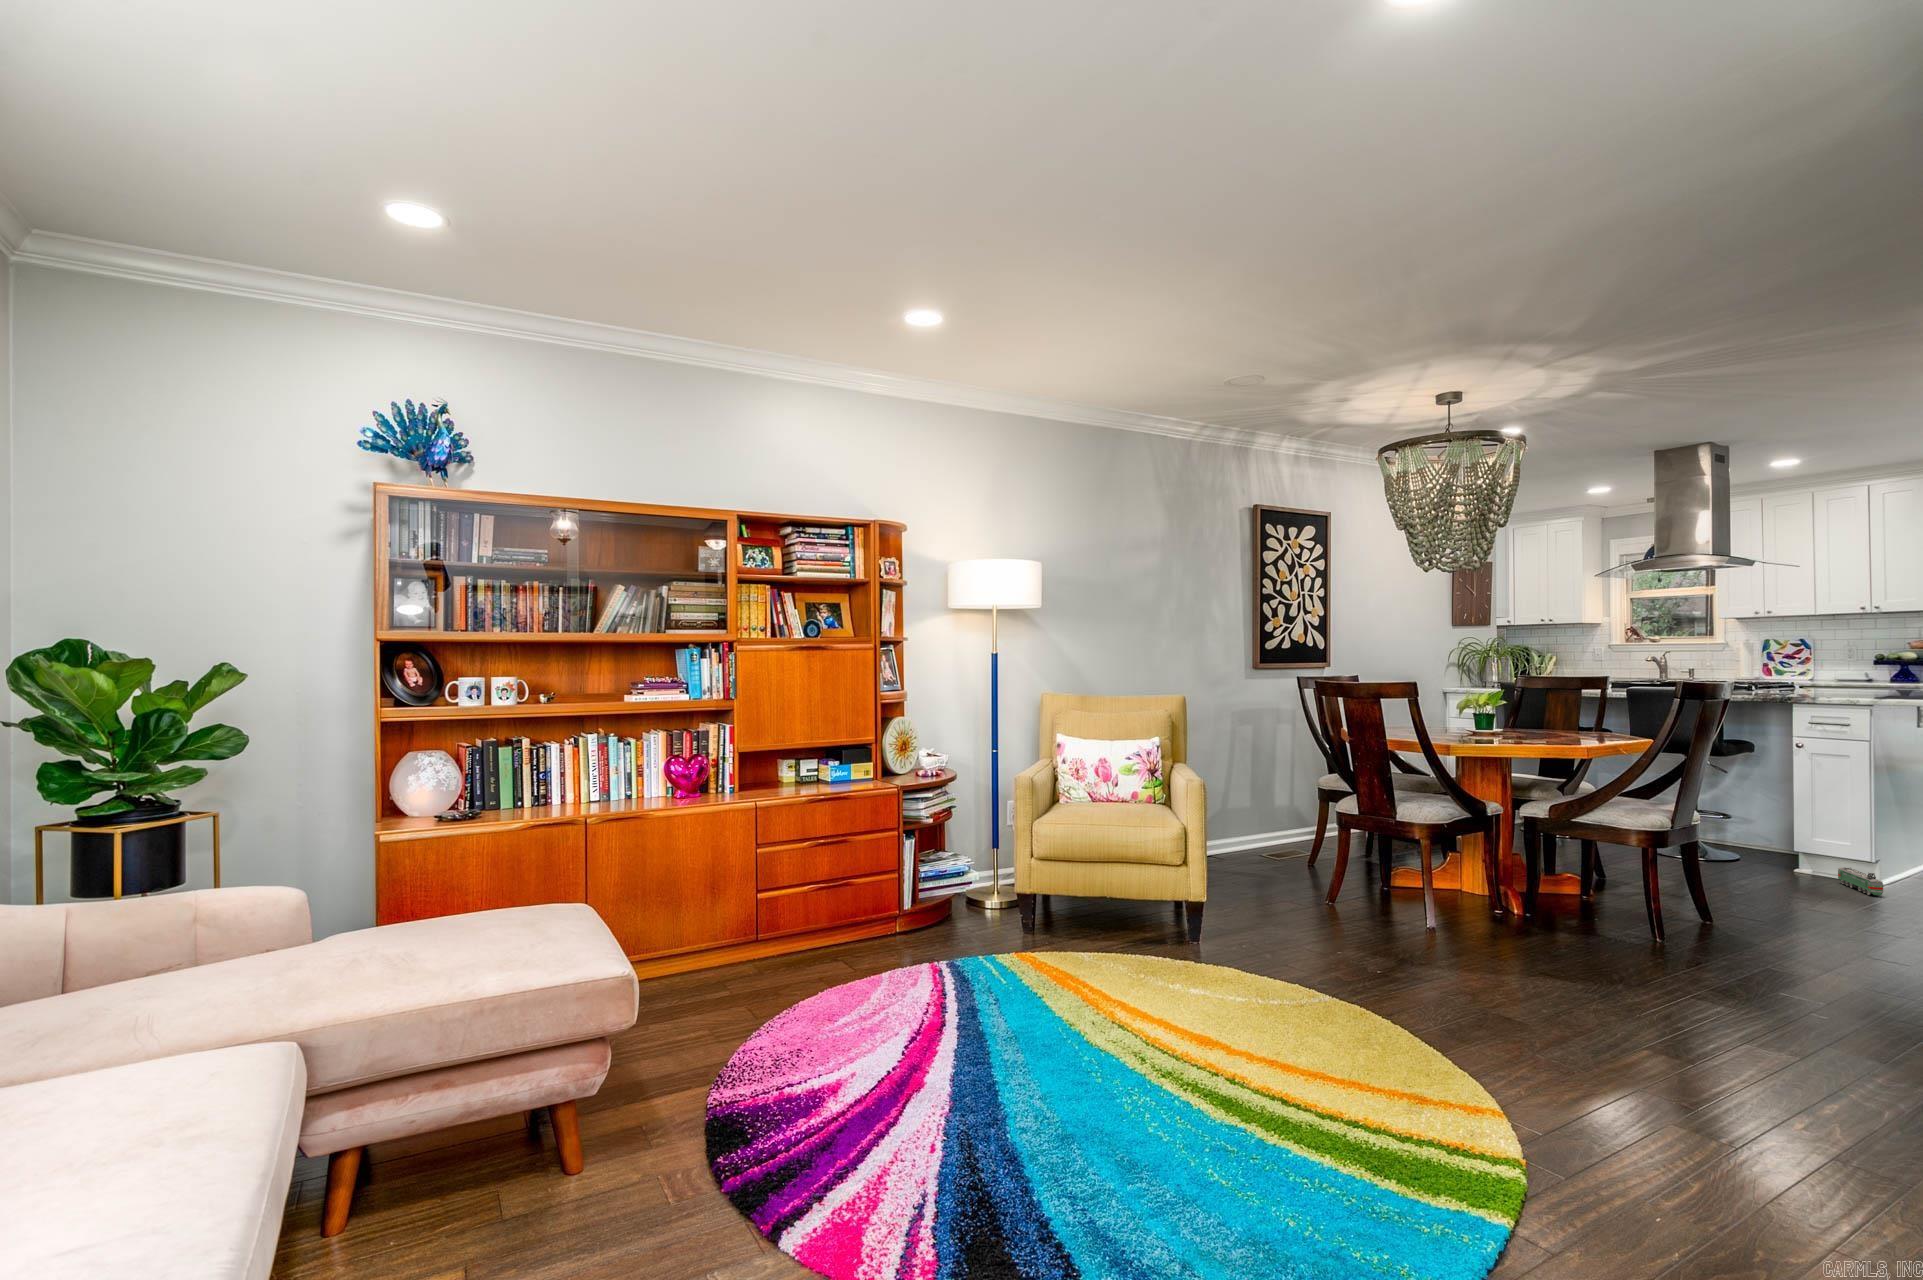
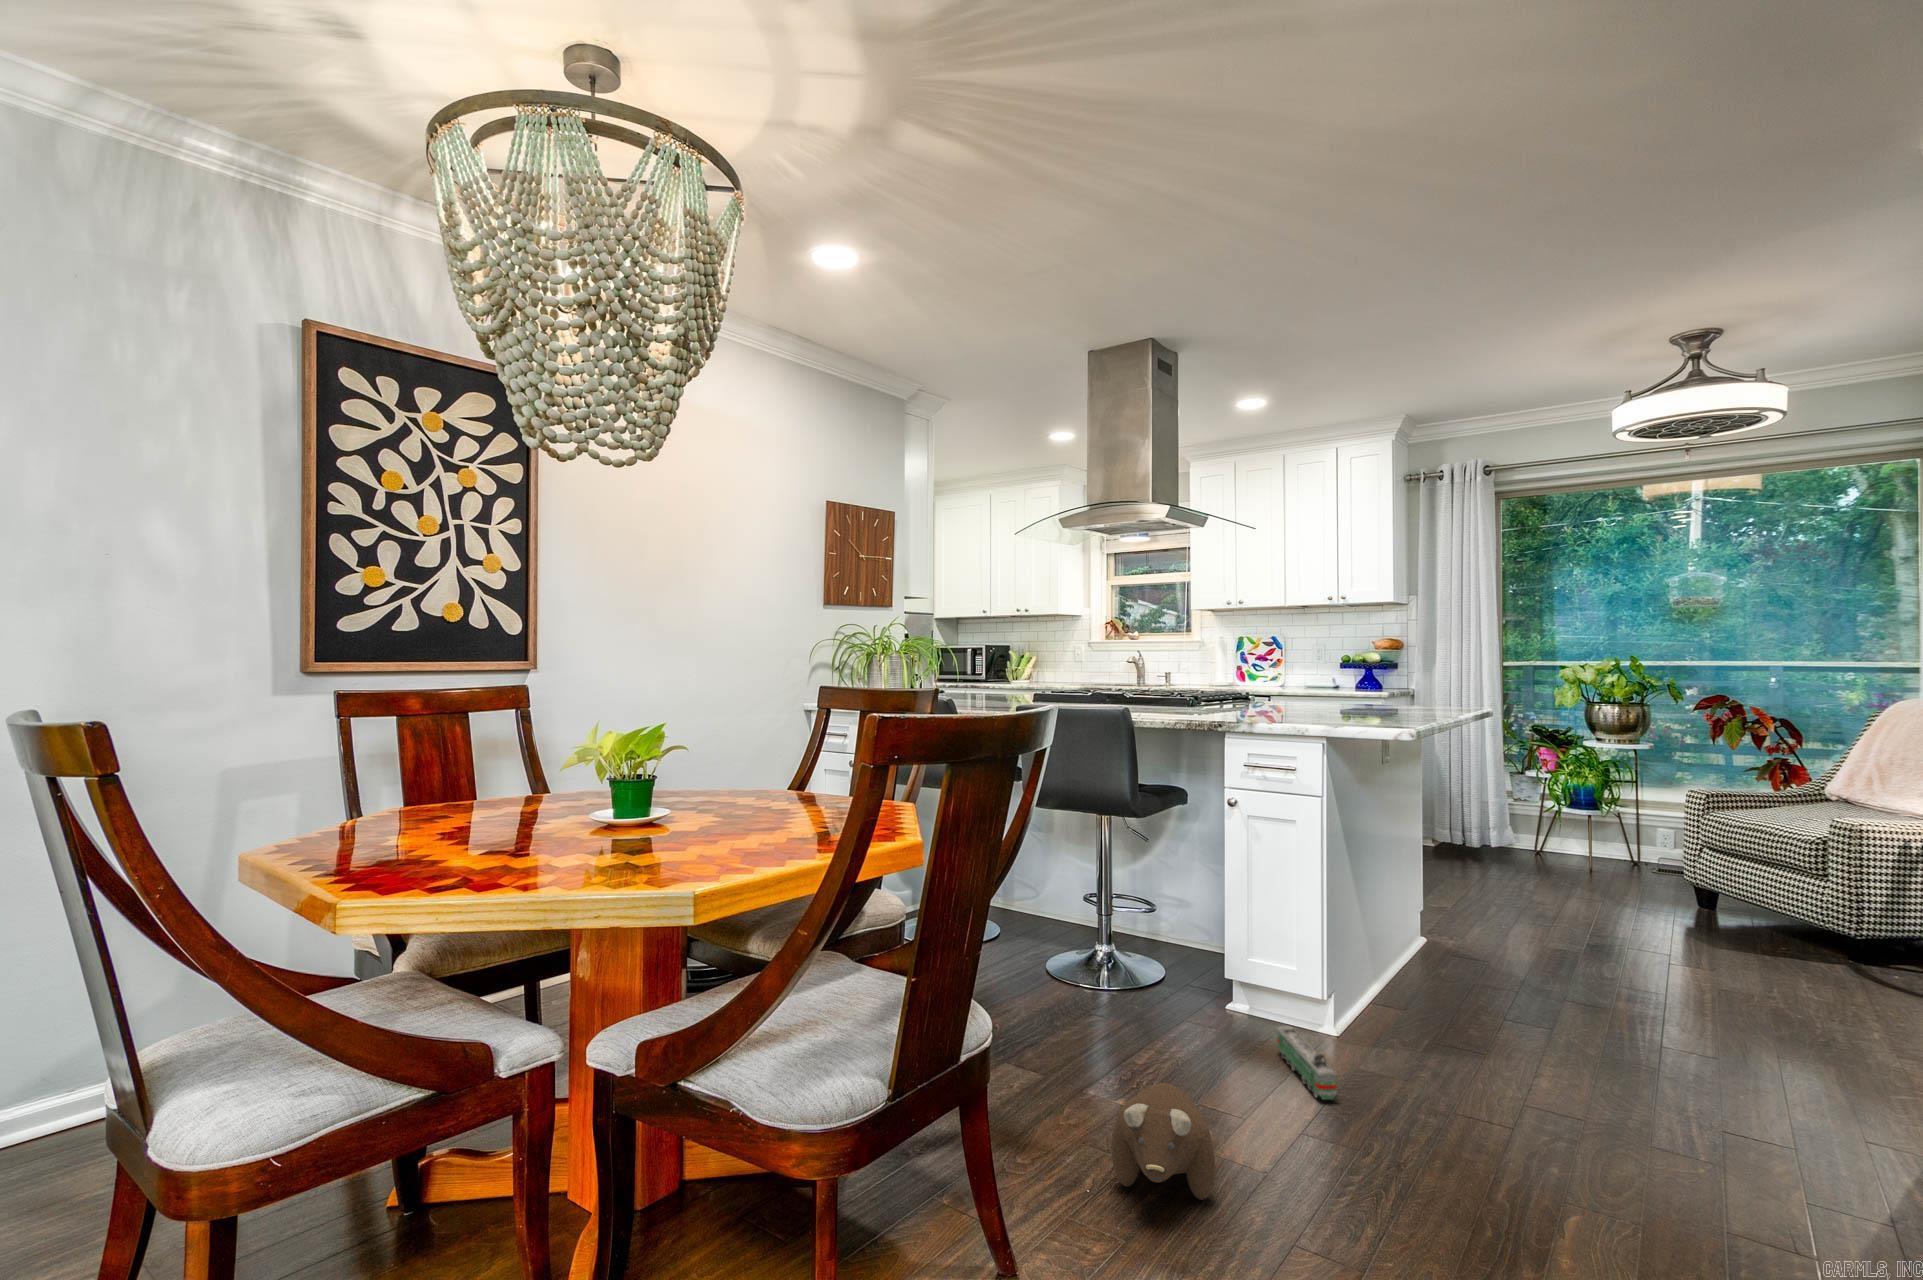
plush toy: none [1755,863,1816,911] -> present [1112,1083,1215,1200]

